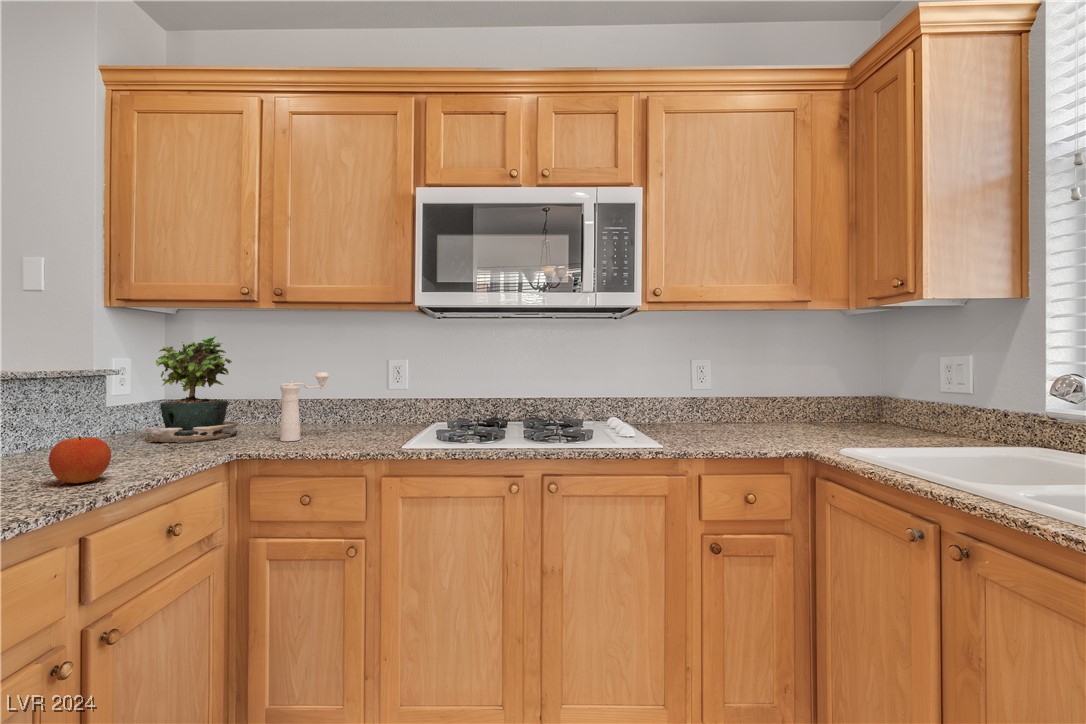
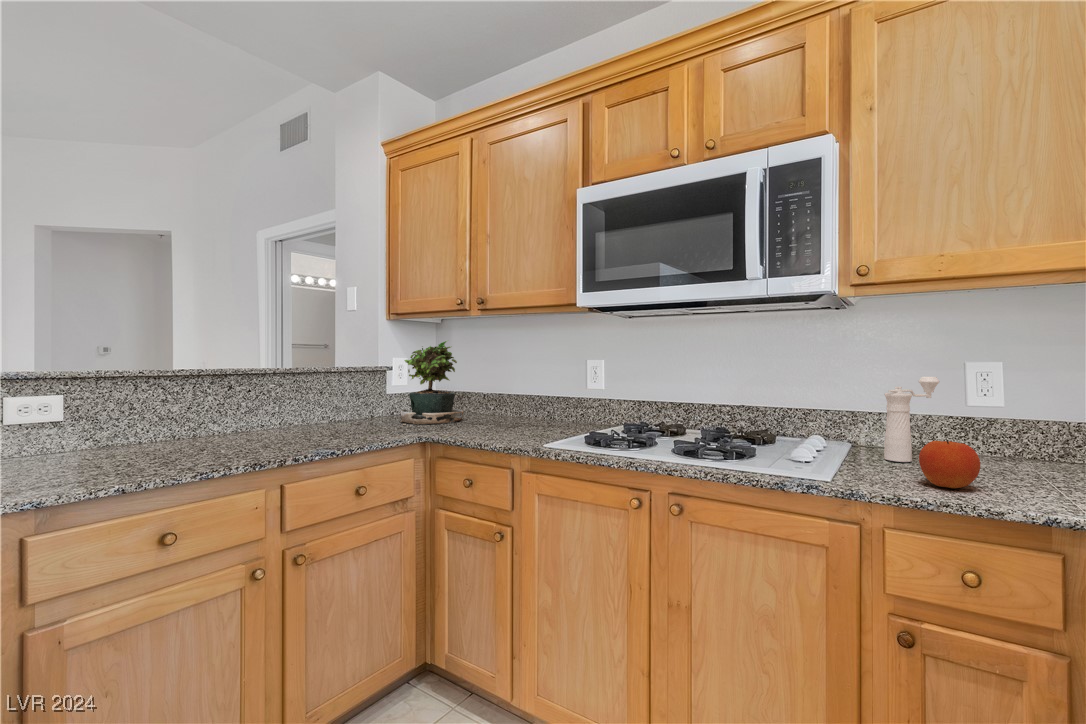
pepper mill: present [280,372,329,441] -> present [884,377,939,462]
fruit: present [49,436,111,483] -> present [919,440,980,488]

